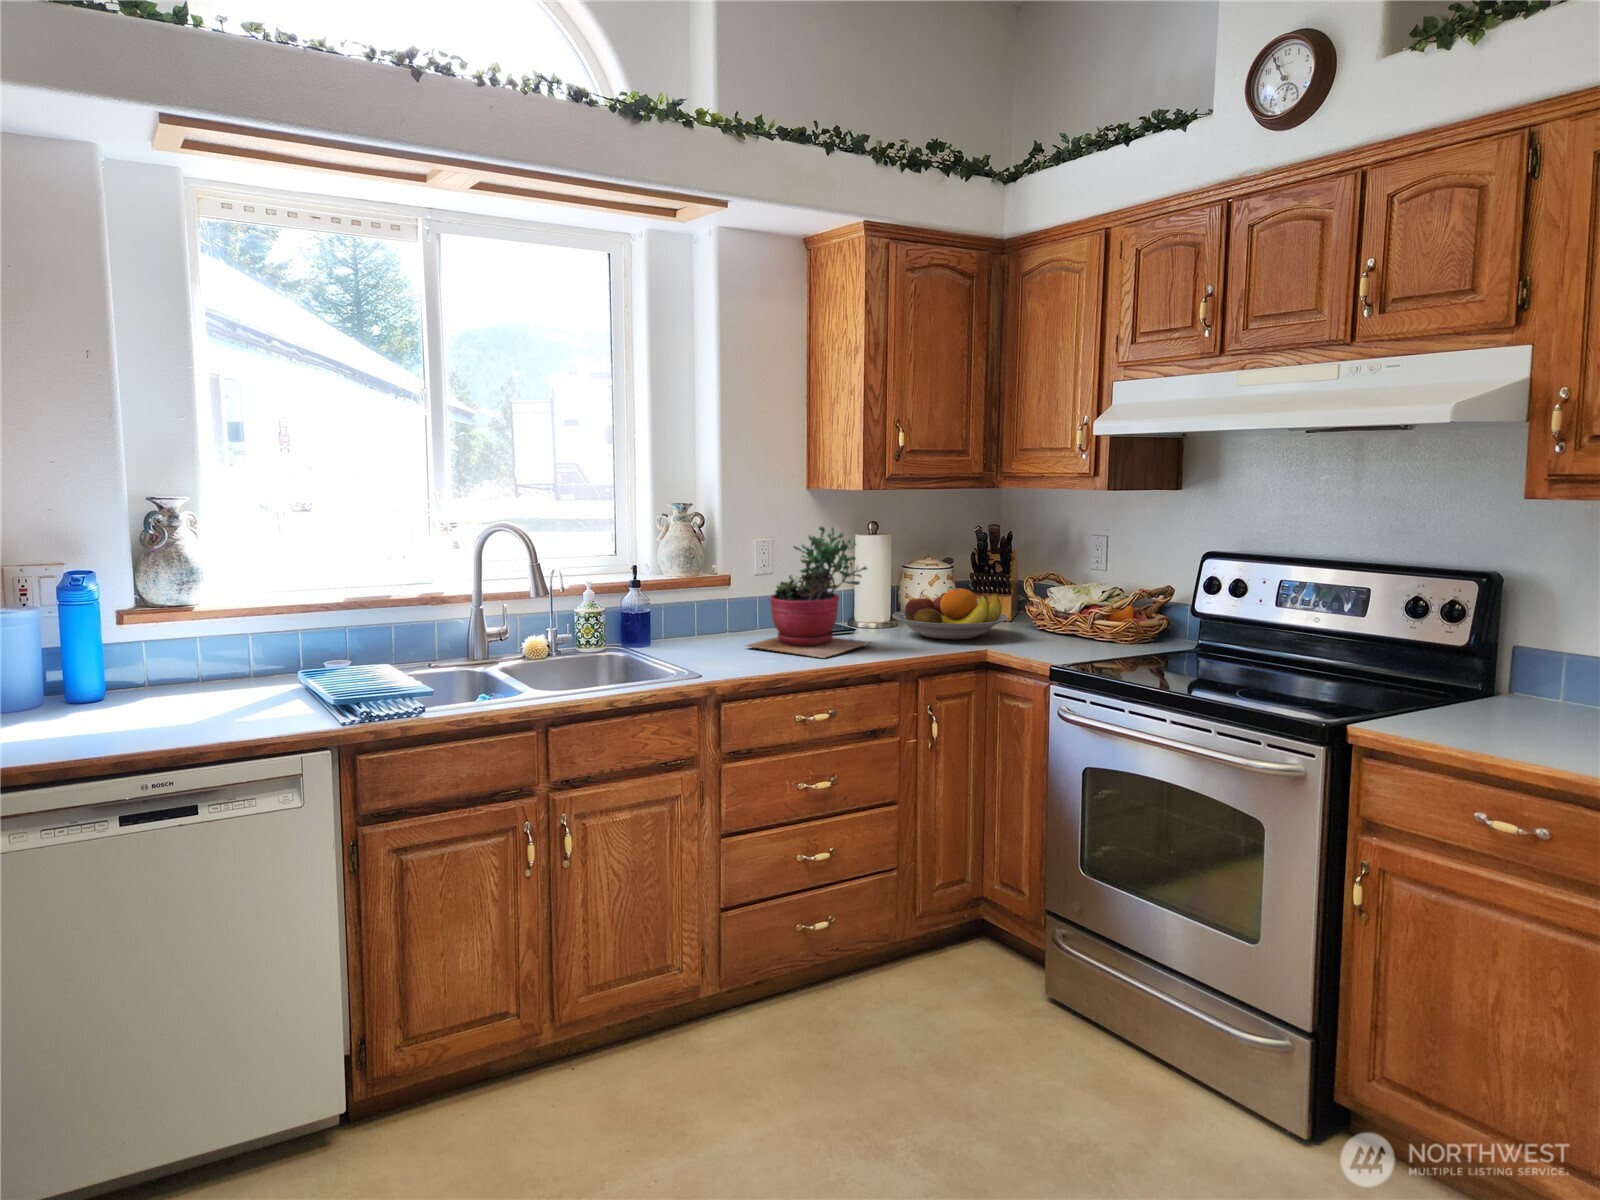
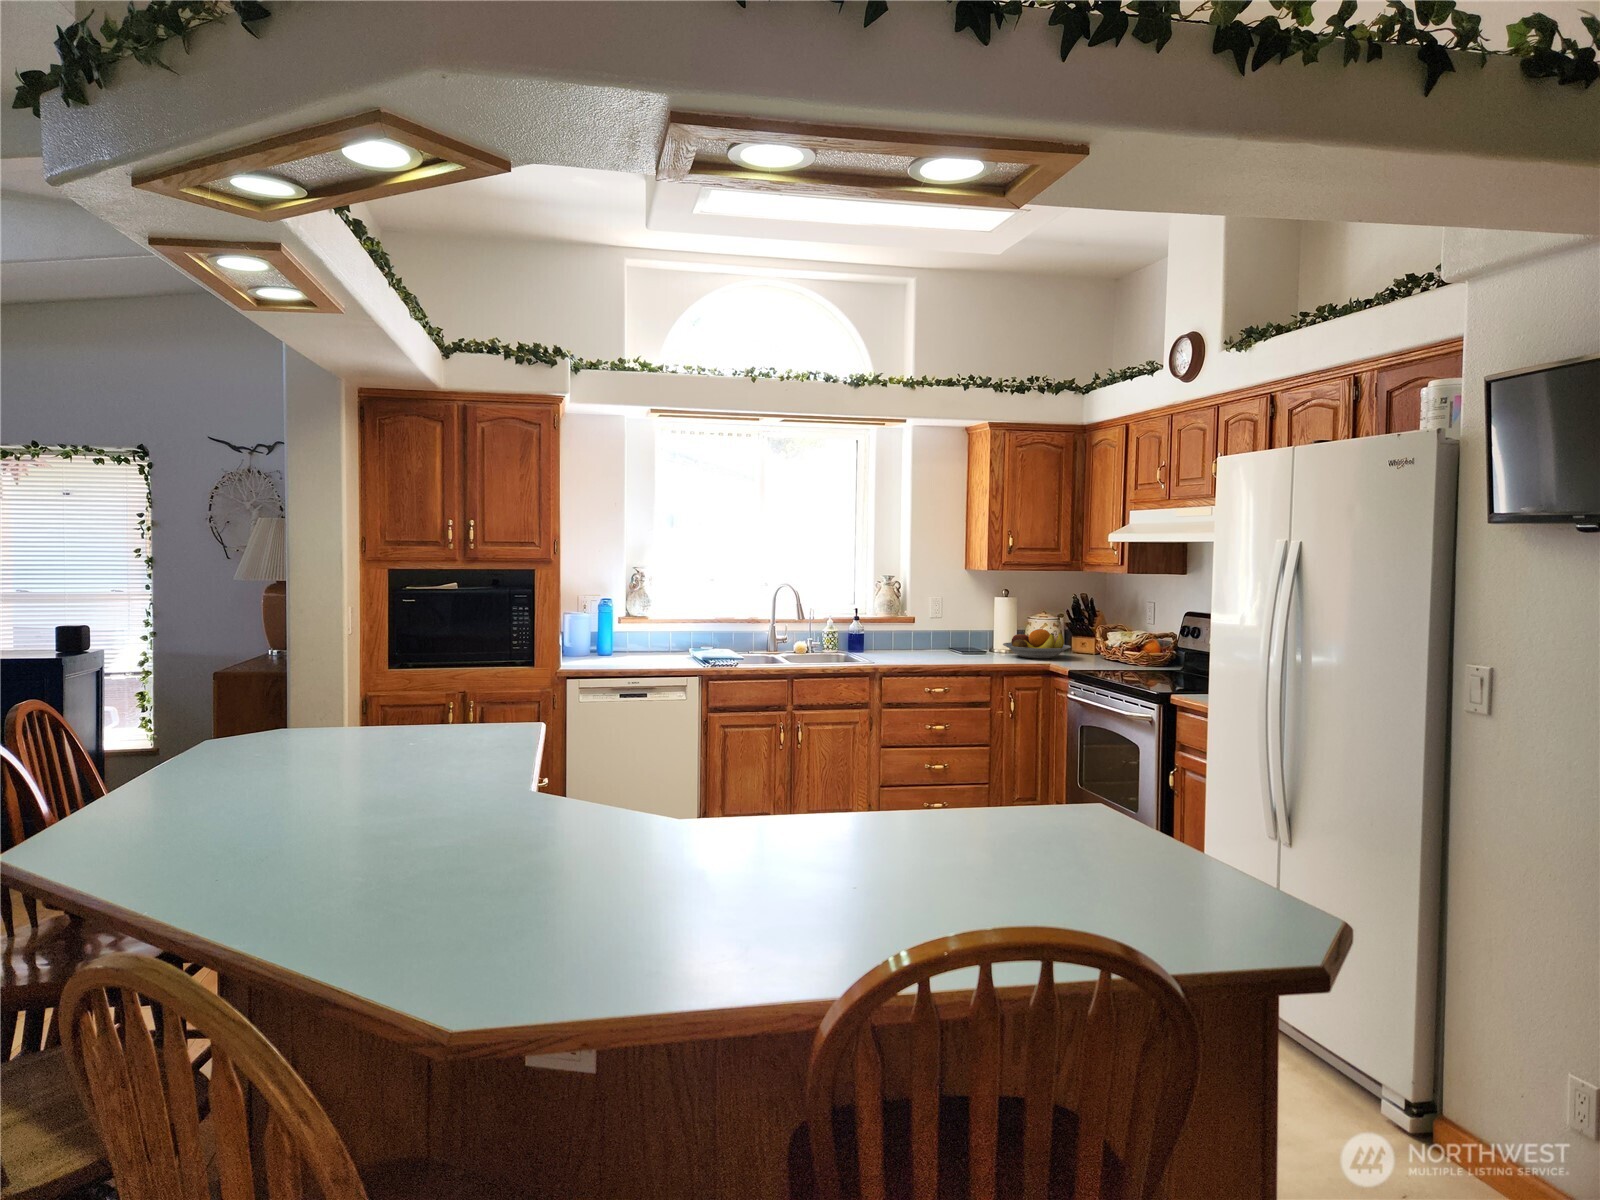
succulent plant: present [746,527,870,658] -> none [910,590,983,661]

